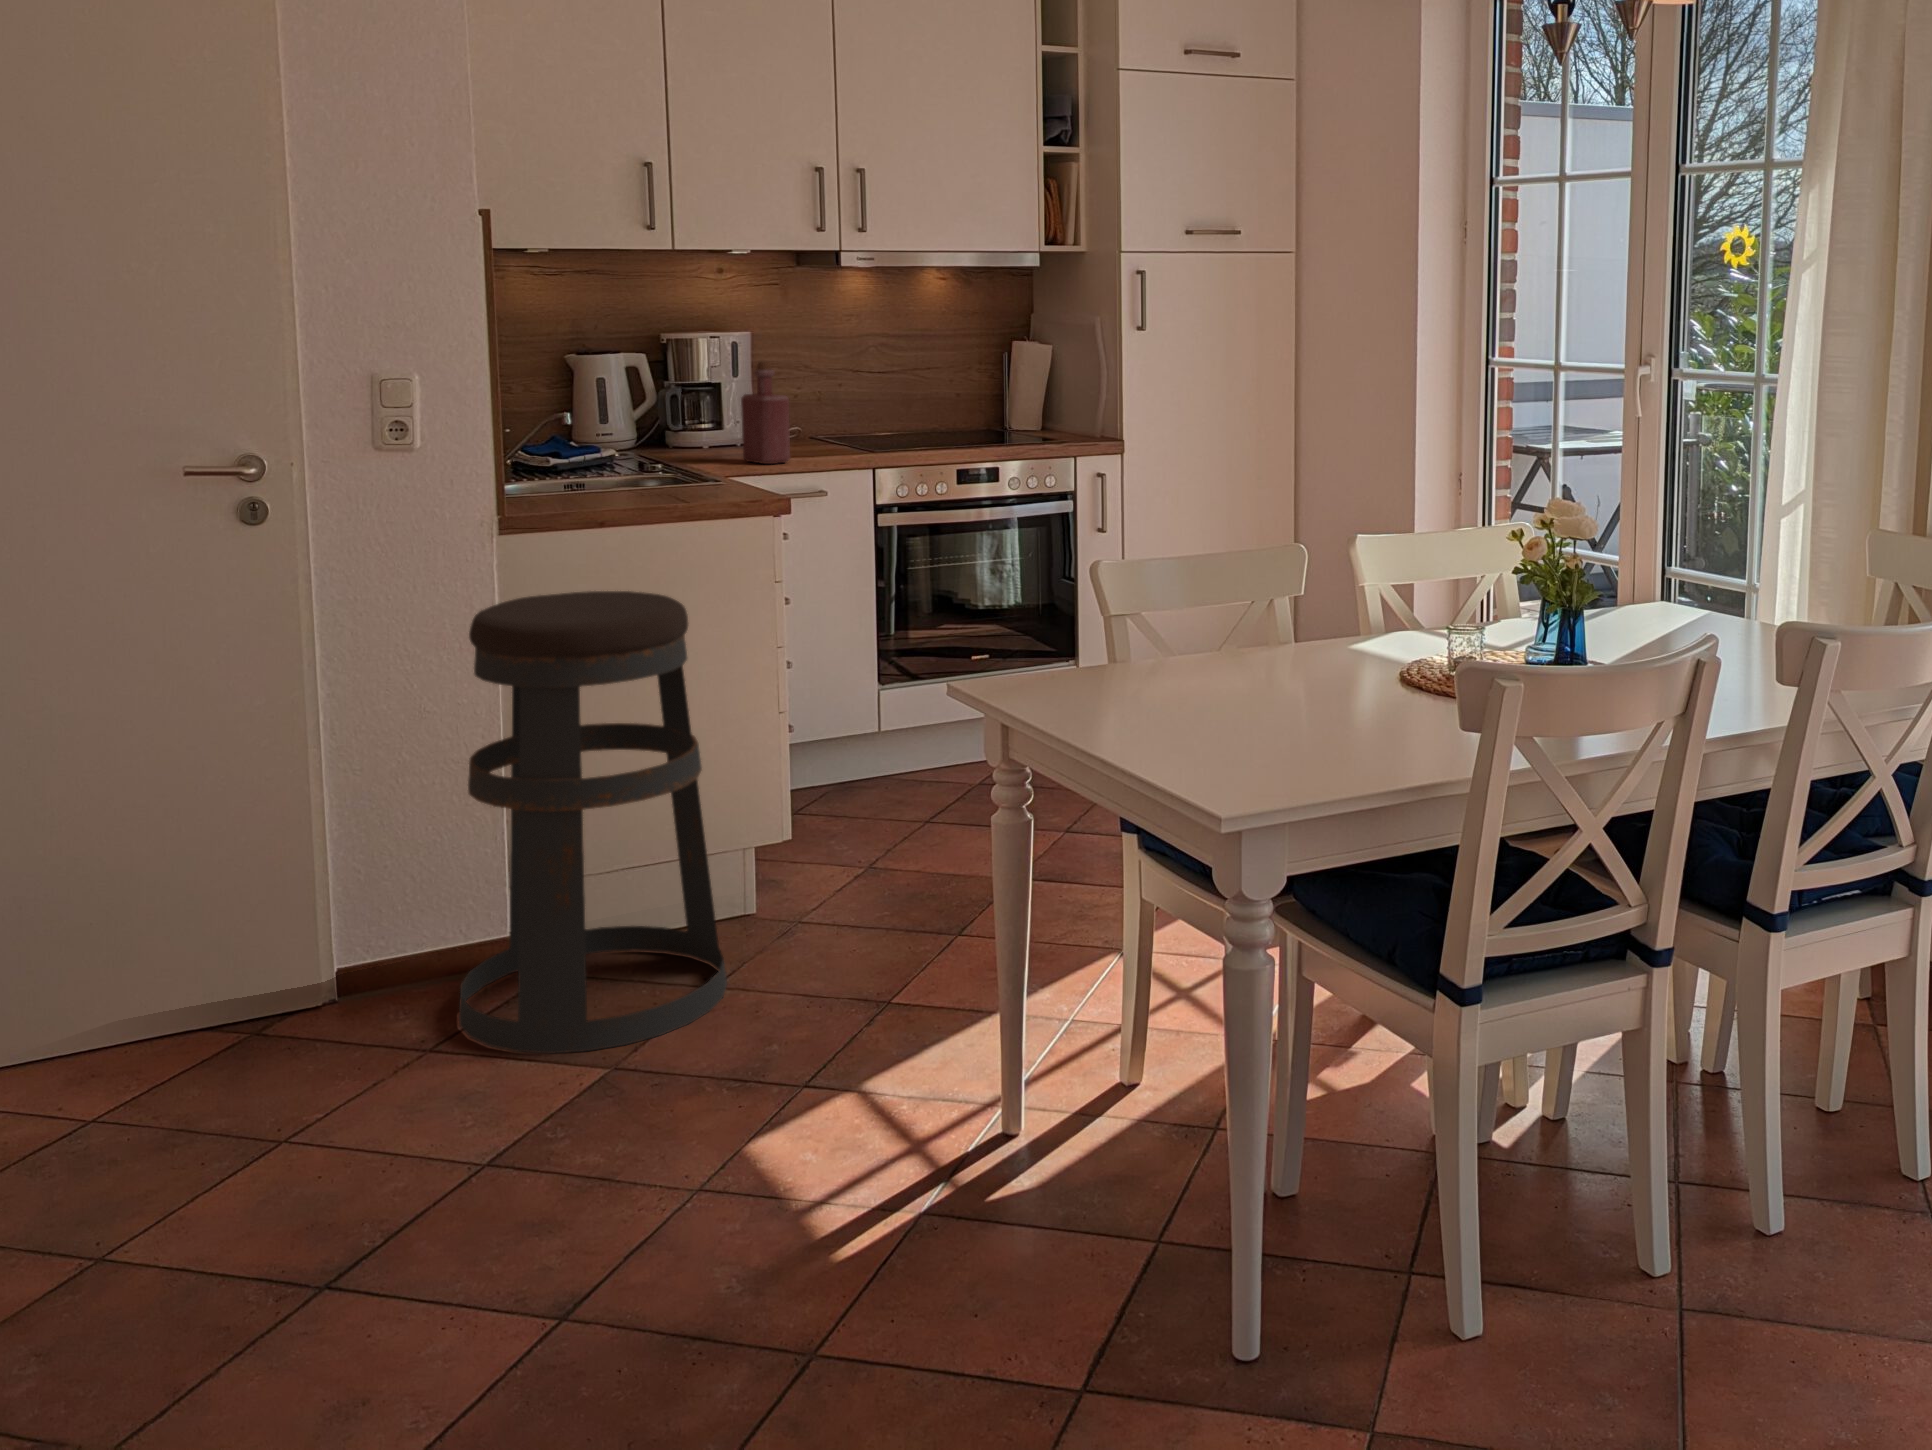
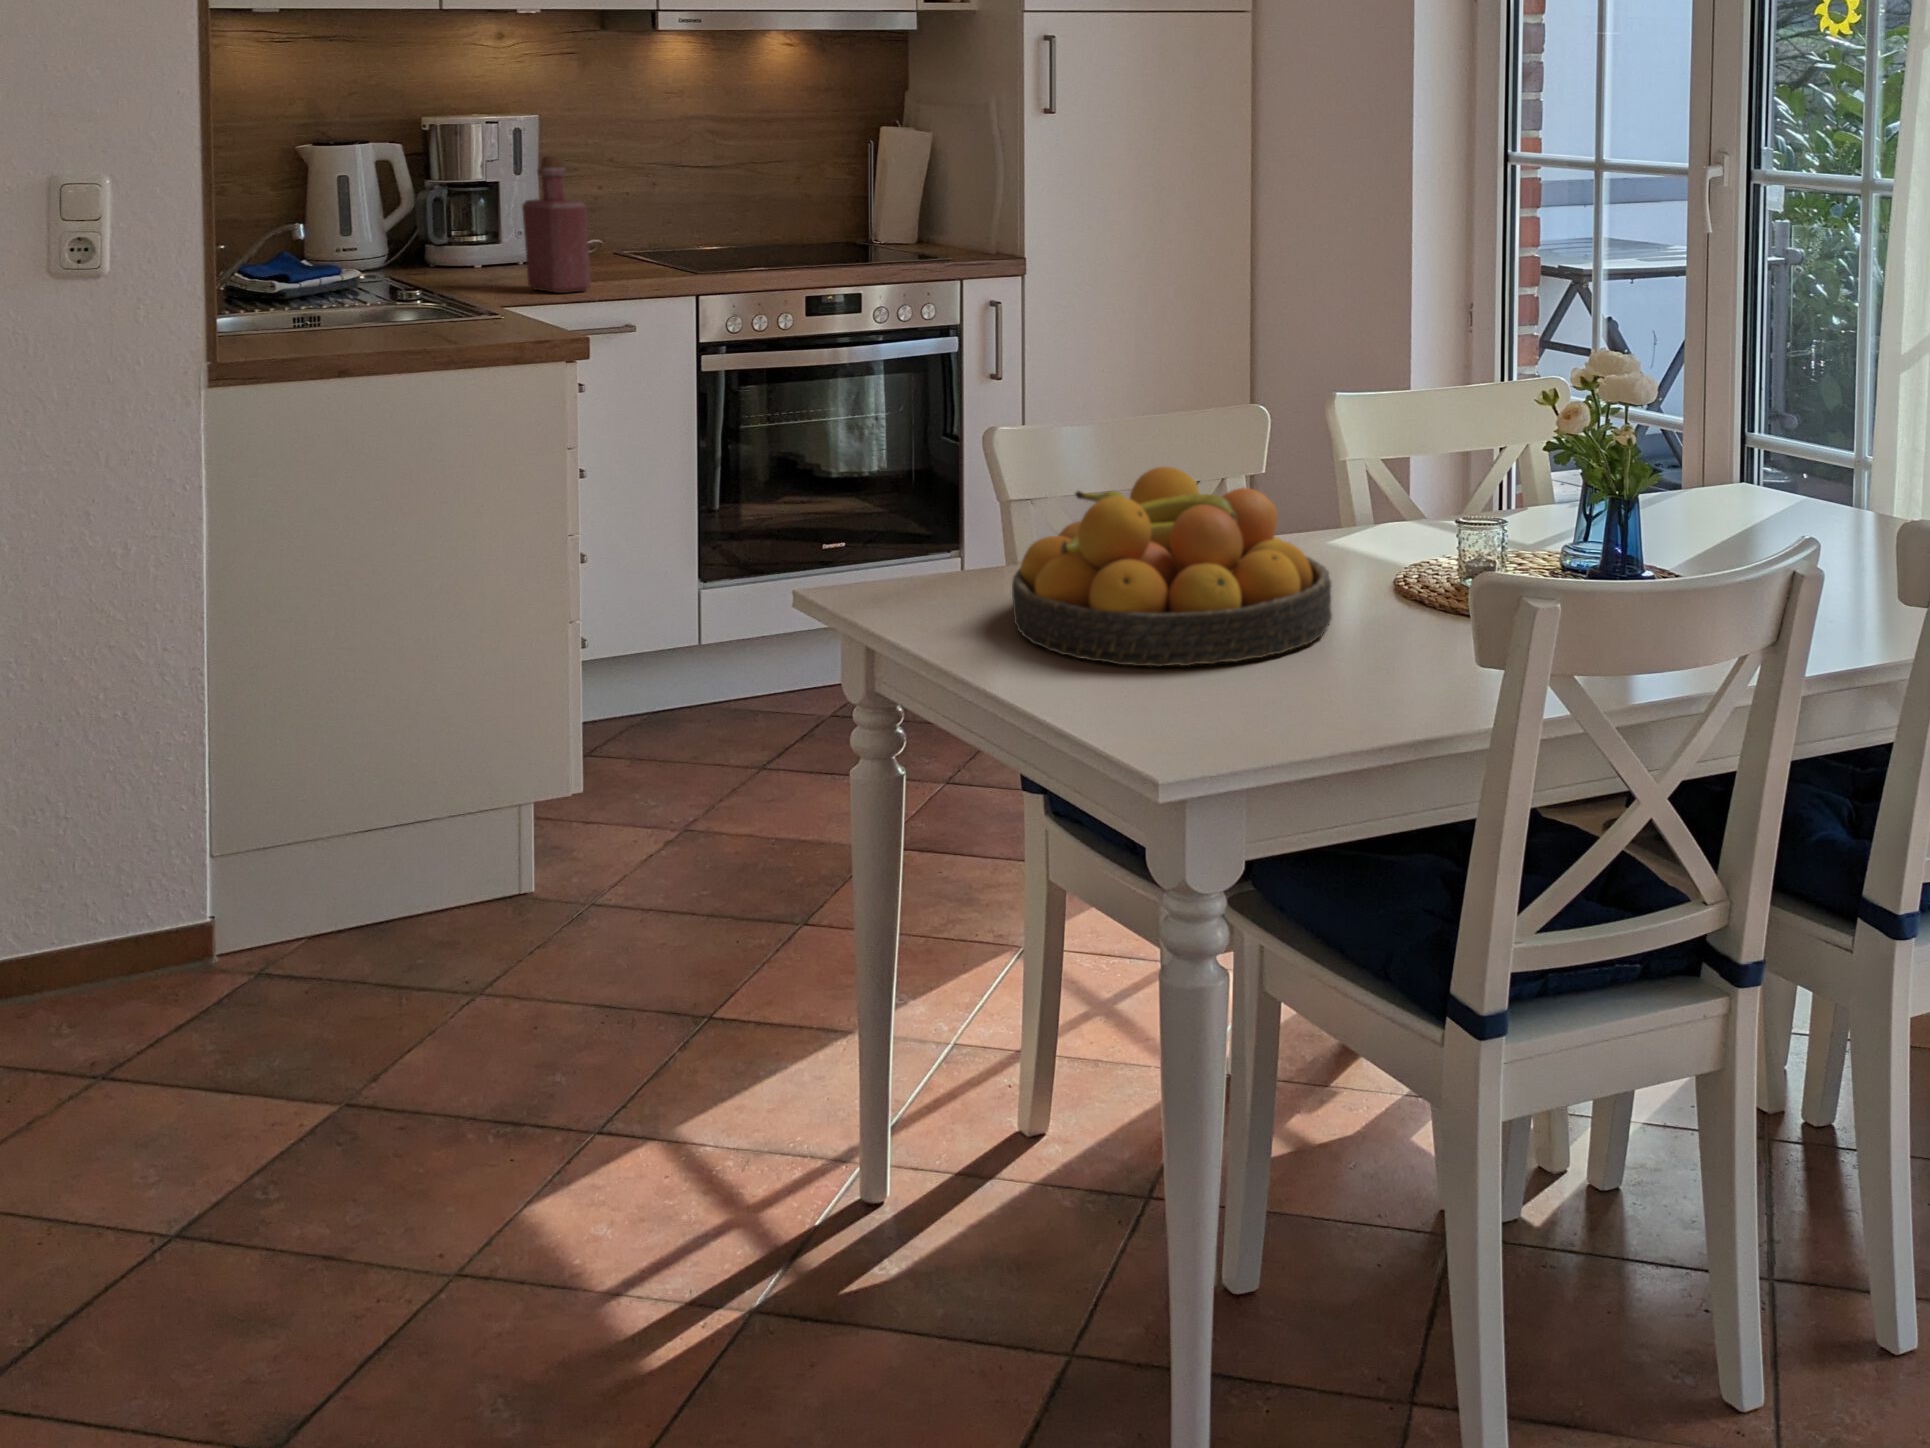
fruit bowl: none [1124,585,1356,725] -> present [1012,467,1332,666]
bar stool: present [459,591,727,1053] -> none [121,471,506,1093]

